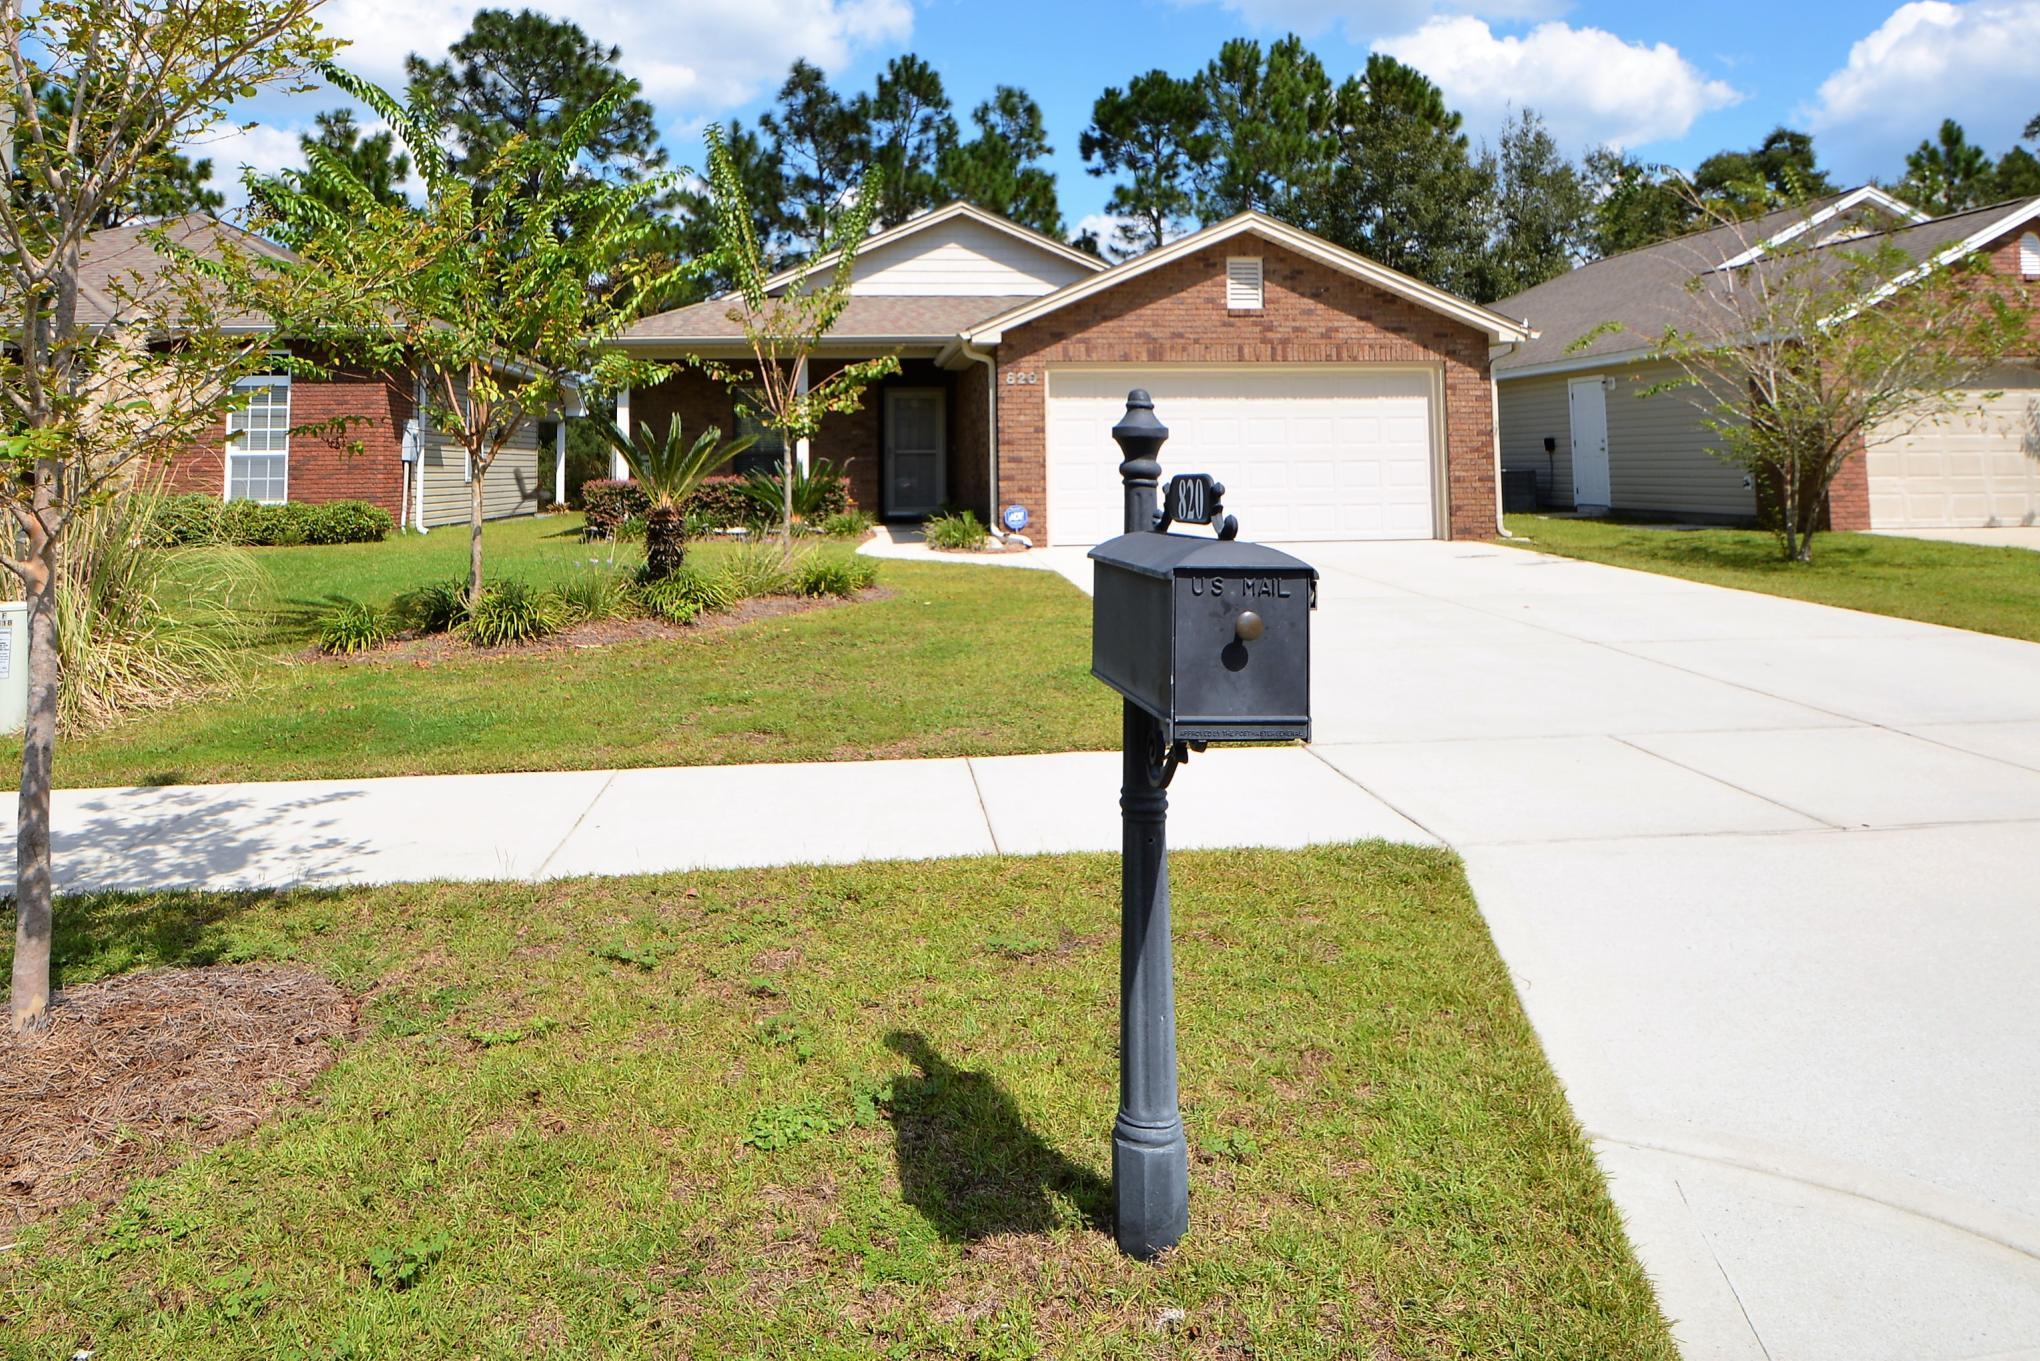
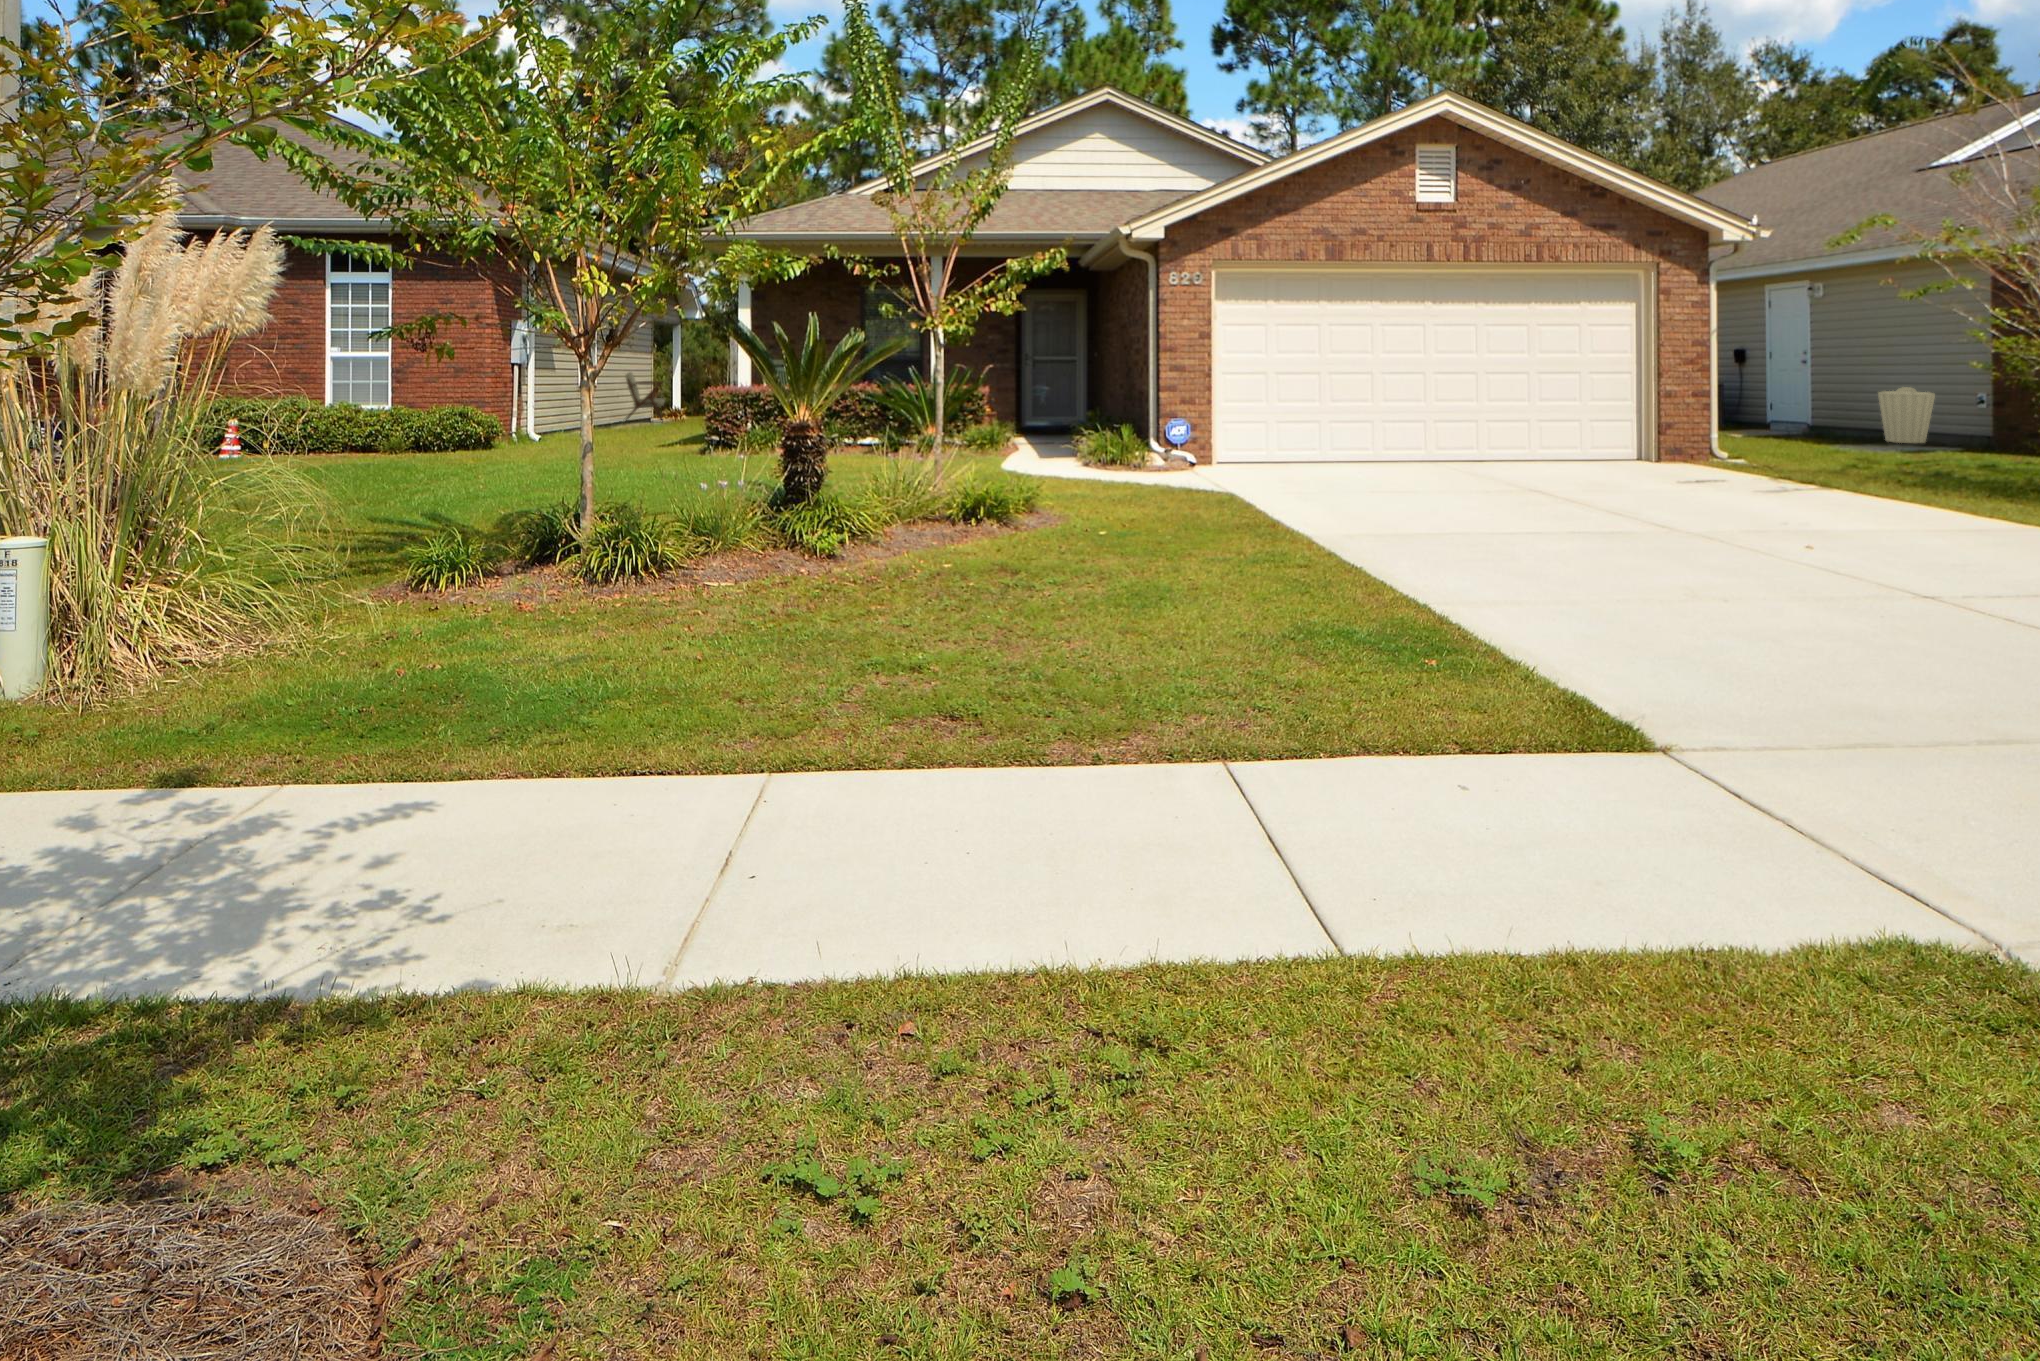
trash can: none [1661,470,1710,521] -> present [1878,387,1935,443]

